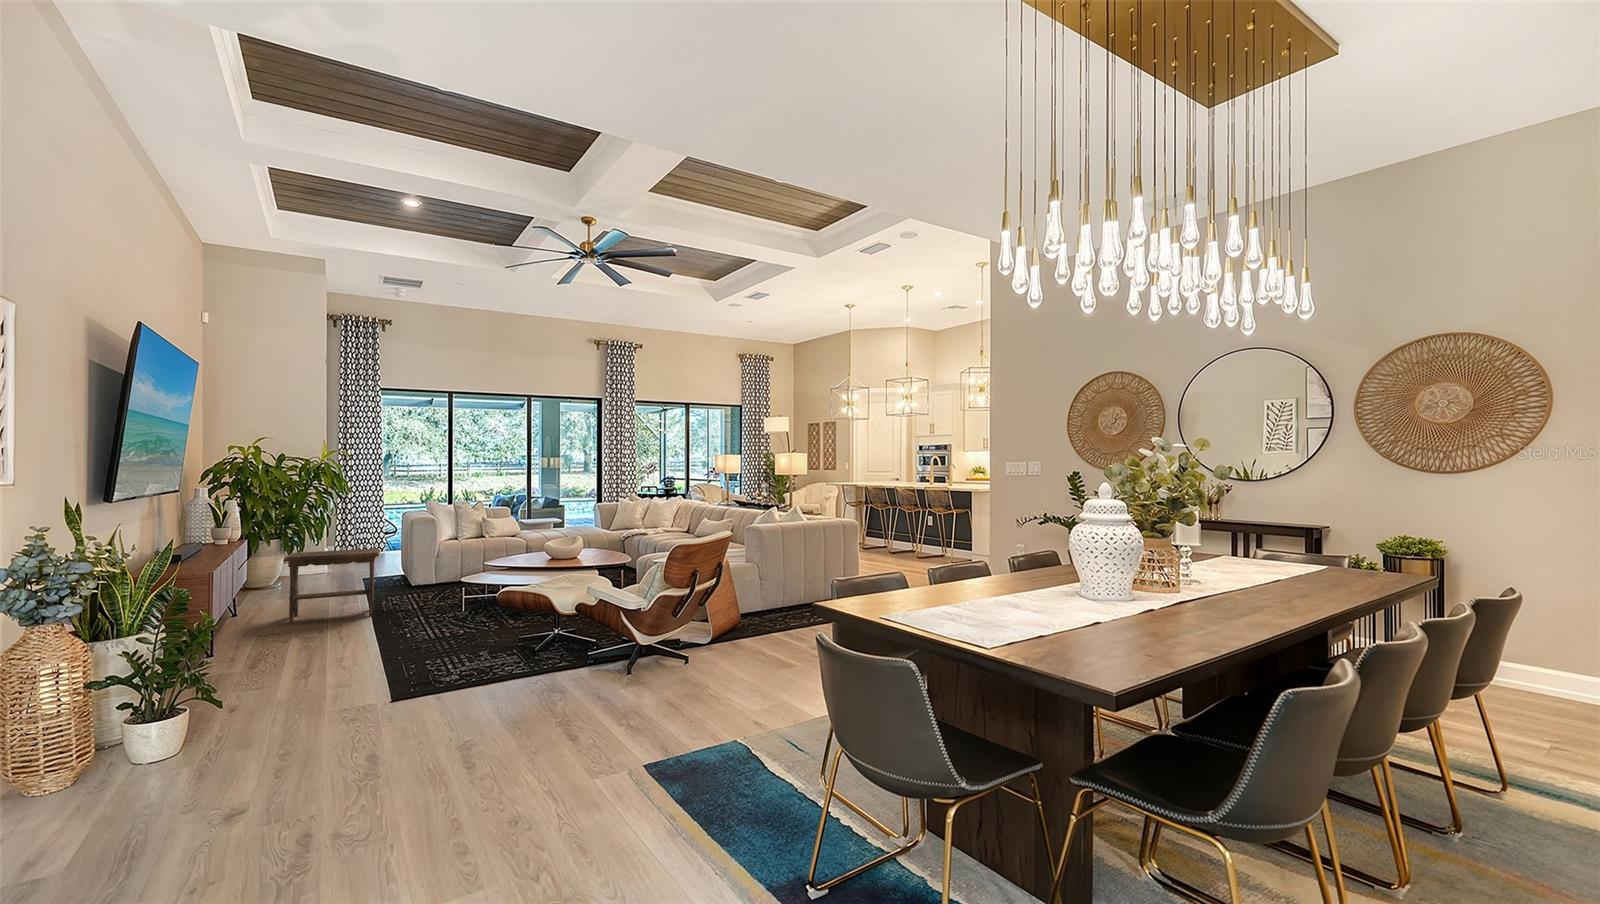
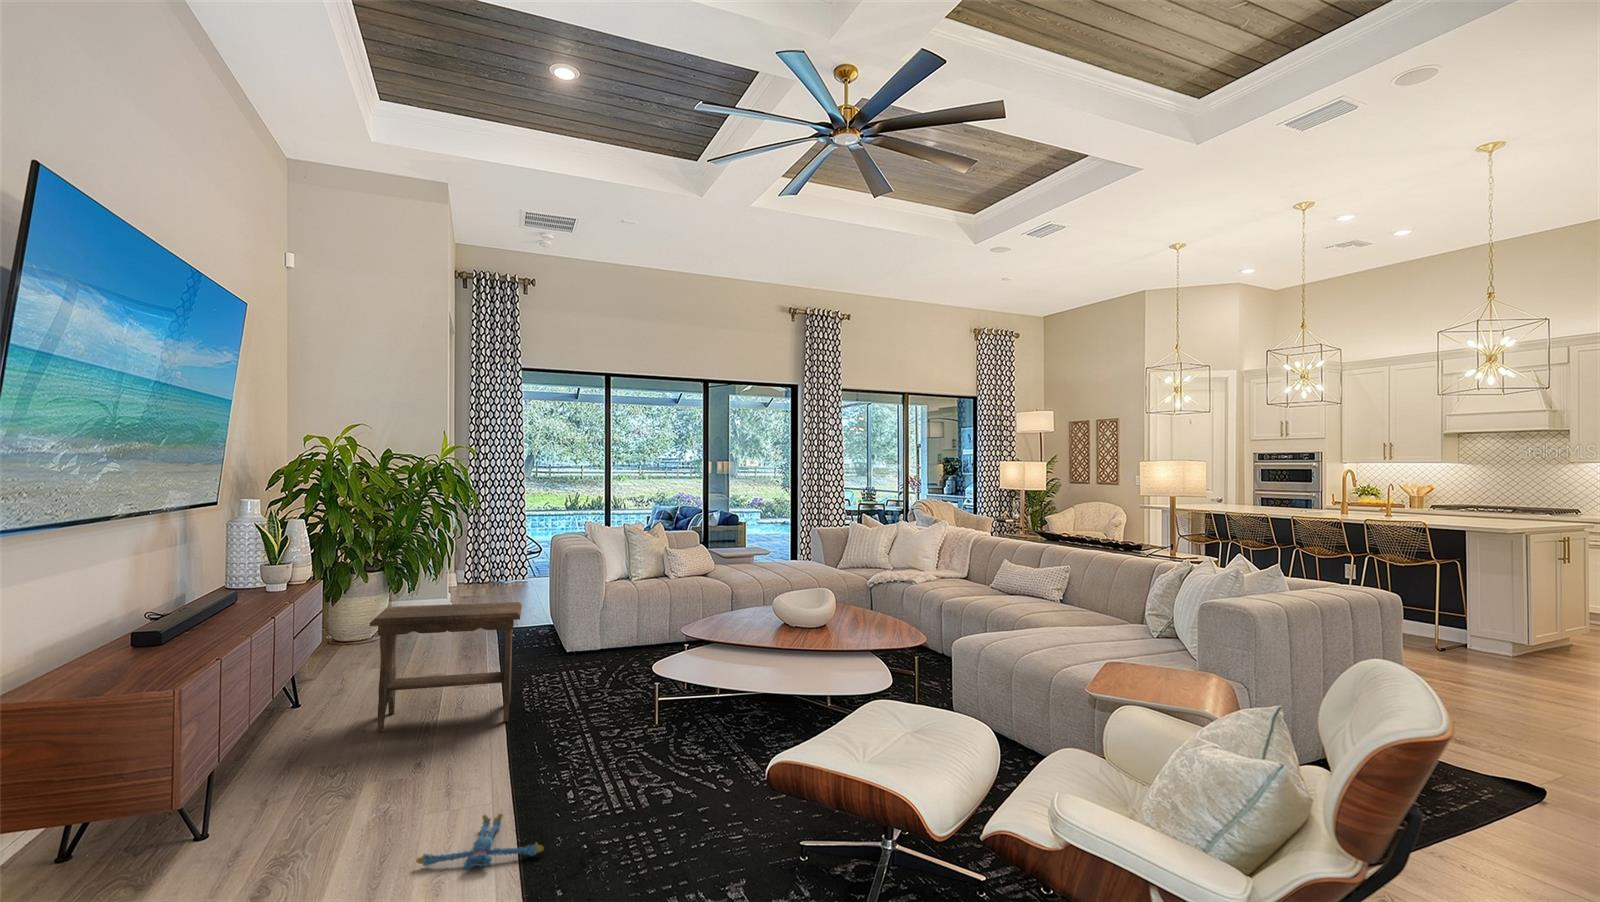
plush toy: none [325,642,391,660] -> present [416,814,544,869]

